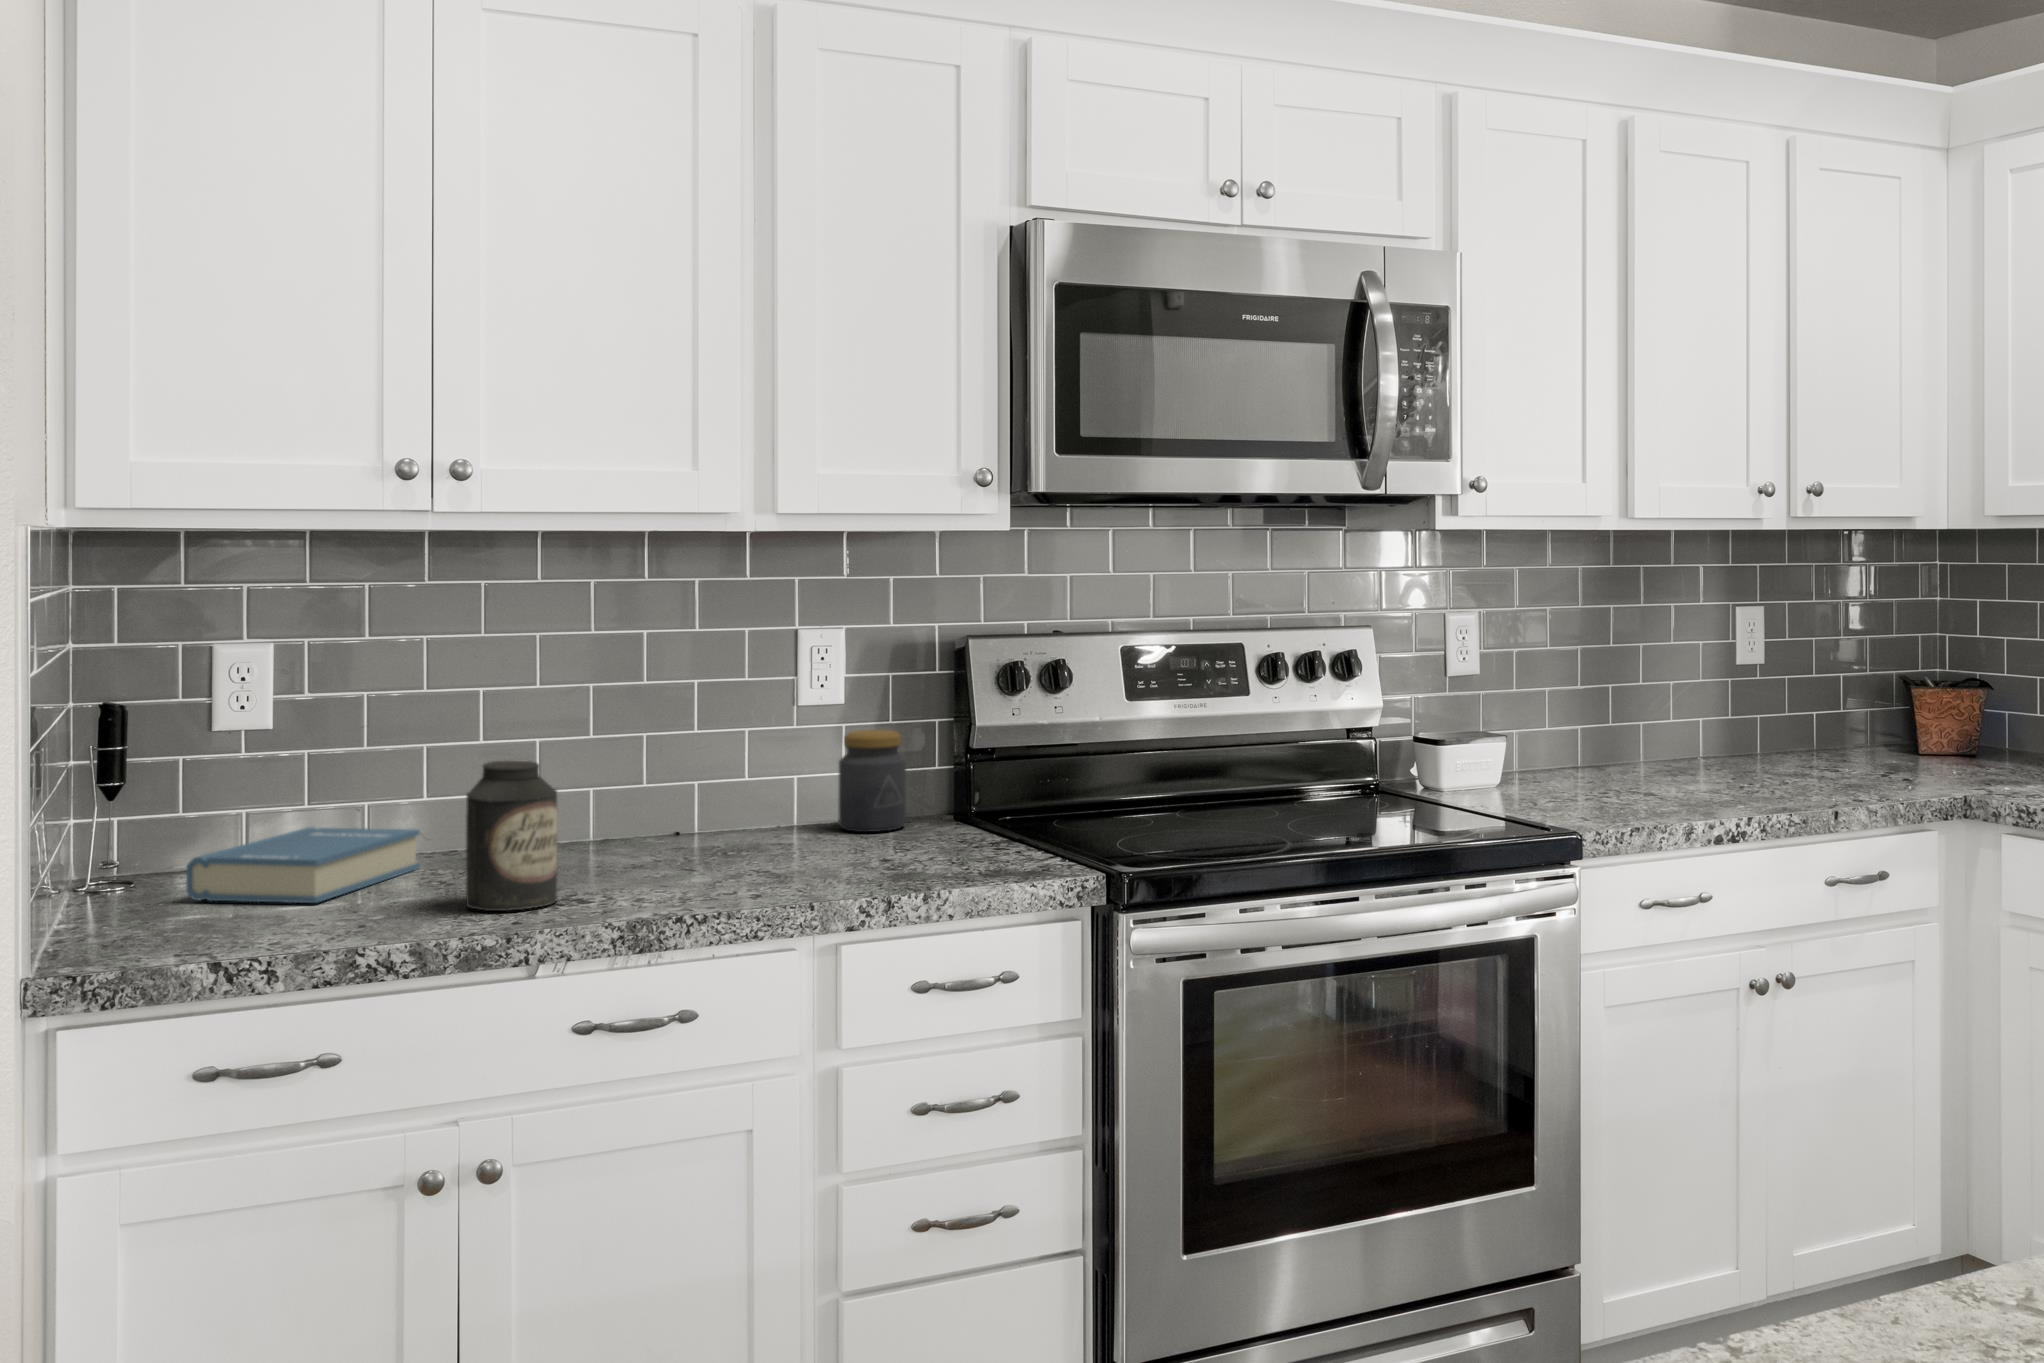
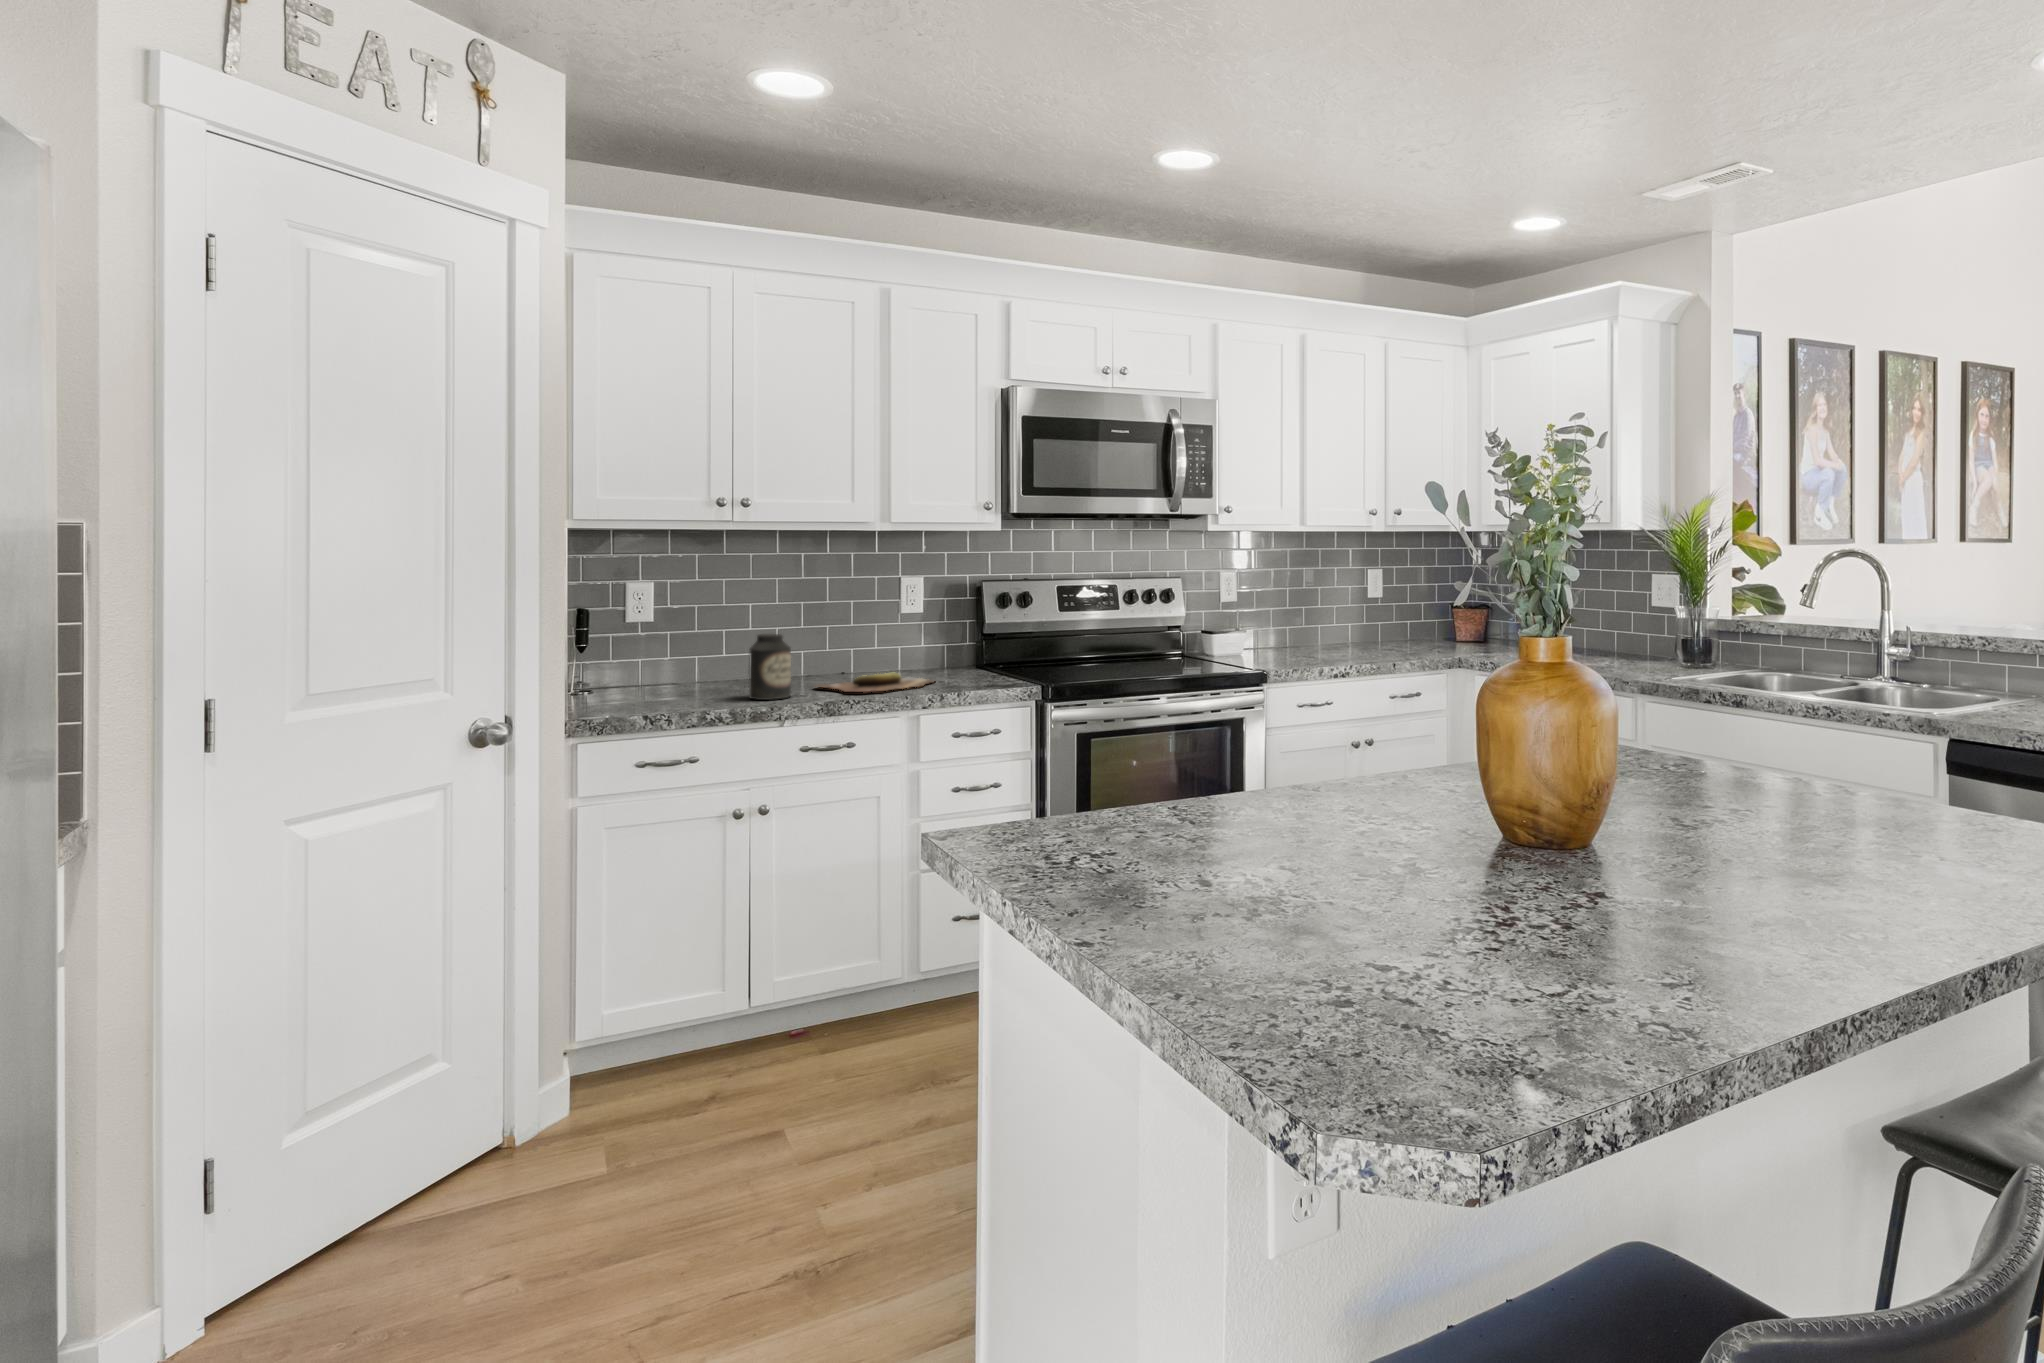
jar: present [839,730,906,832] -> none [920,625,953,672]
hardback book: present [186,827,420,903] -> none [619,668,723,698]
cutting board: none [609,841,874,891] -> present [818,673,933,692]

